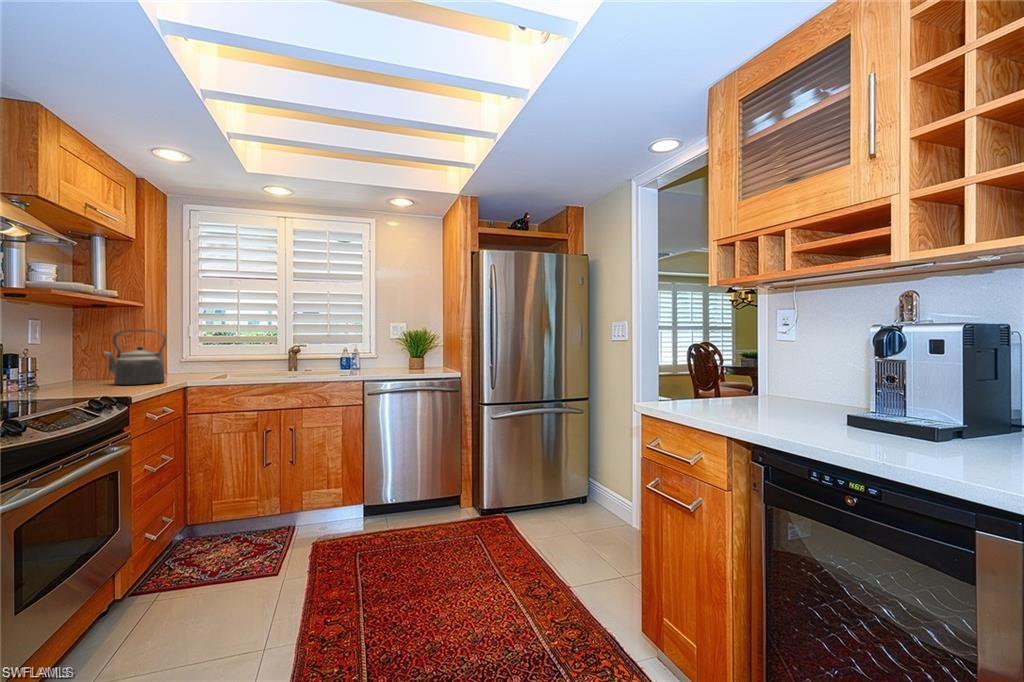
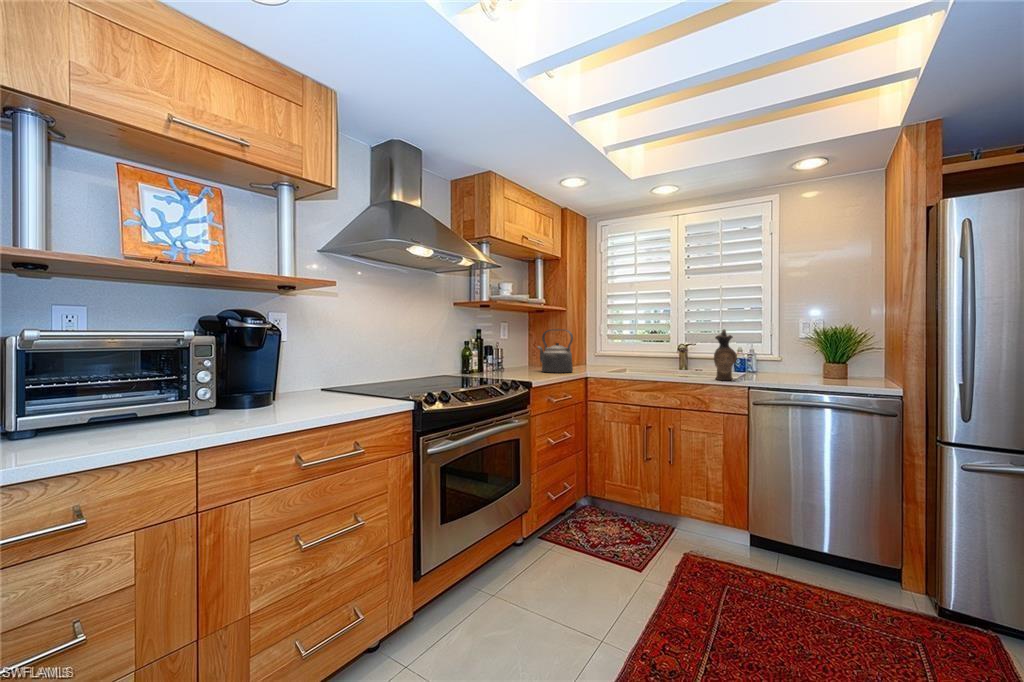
ceramic pitcher: none [333,332,353,377] -> present [714,329,737,380]

